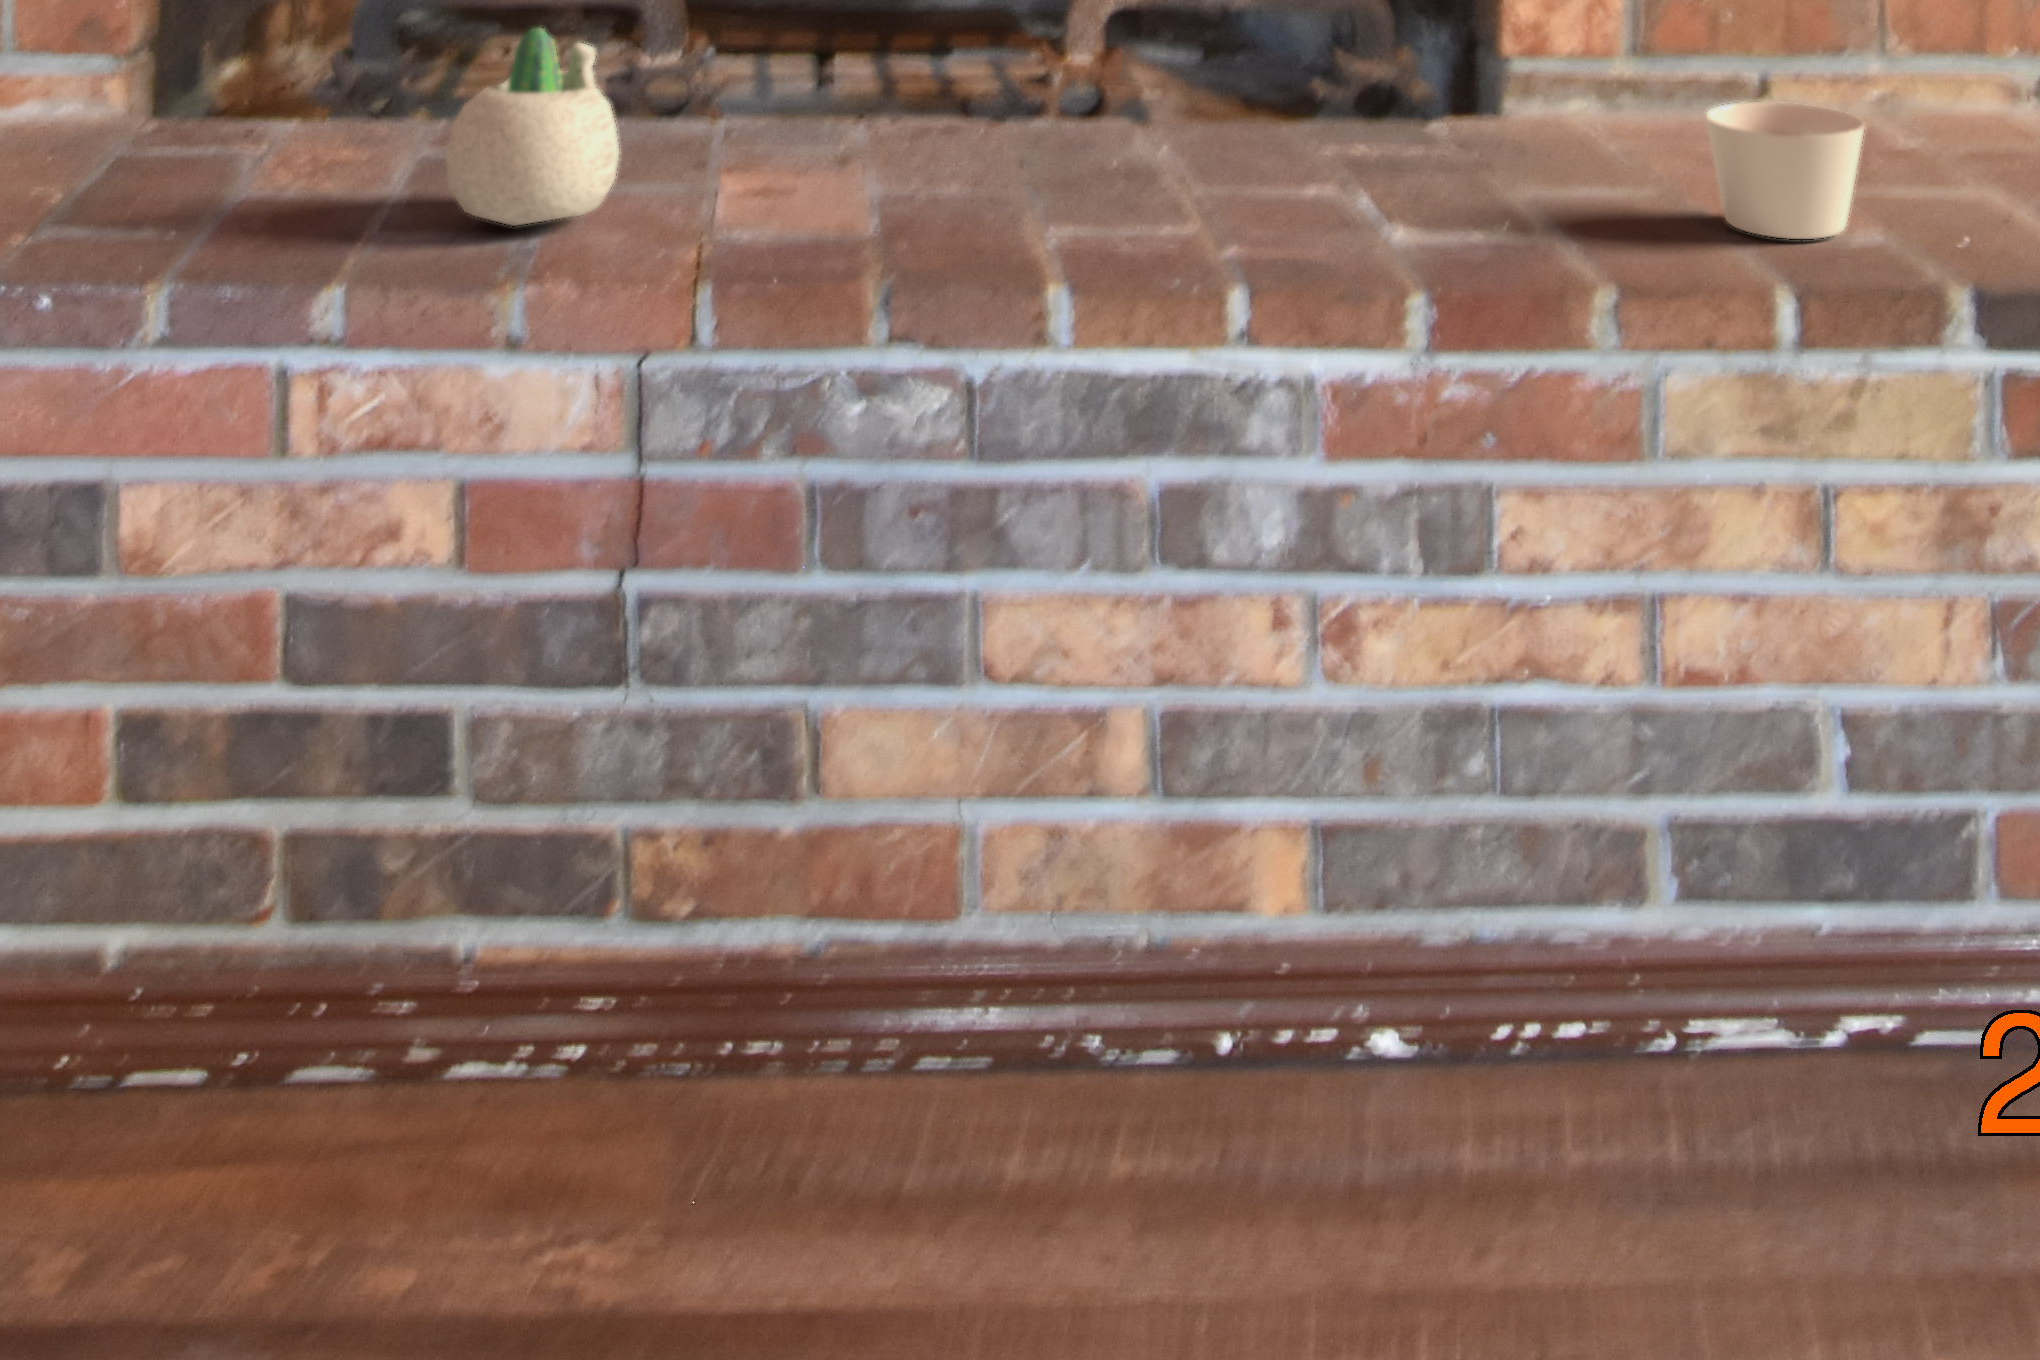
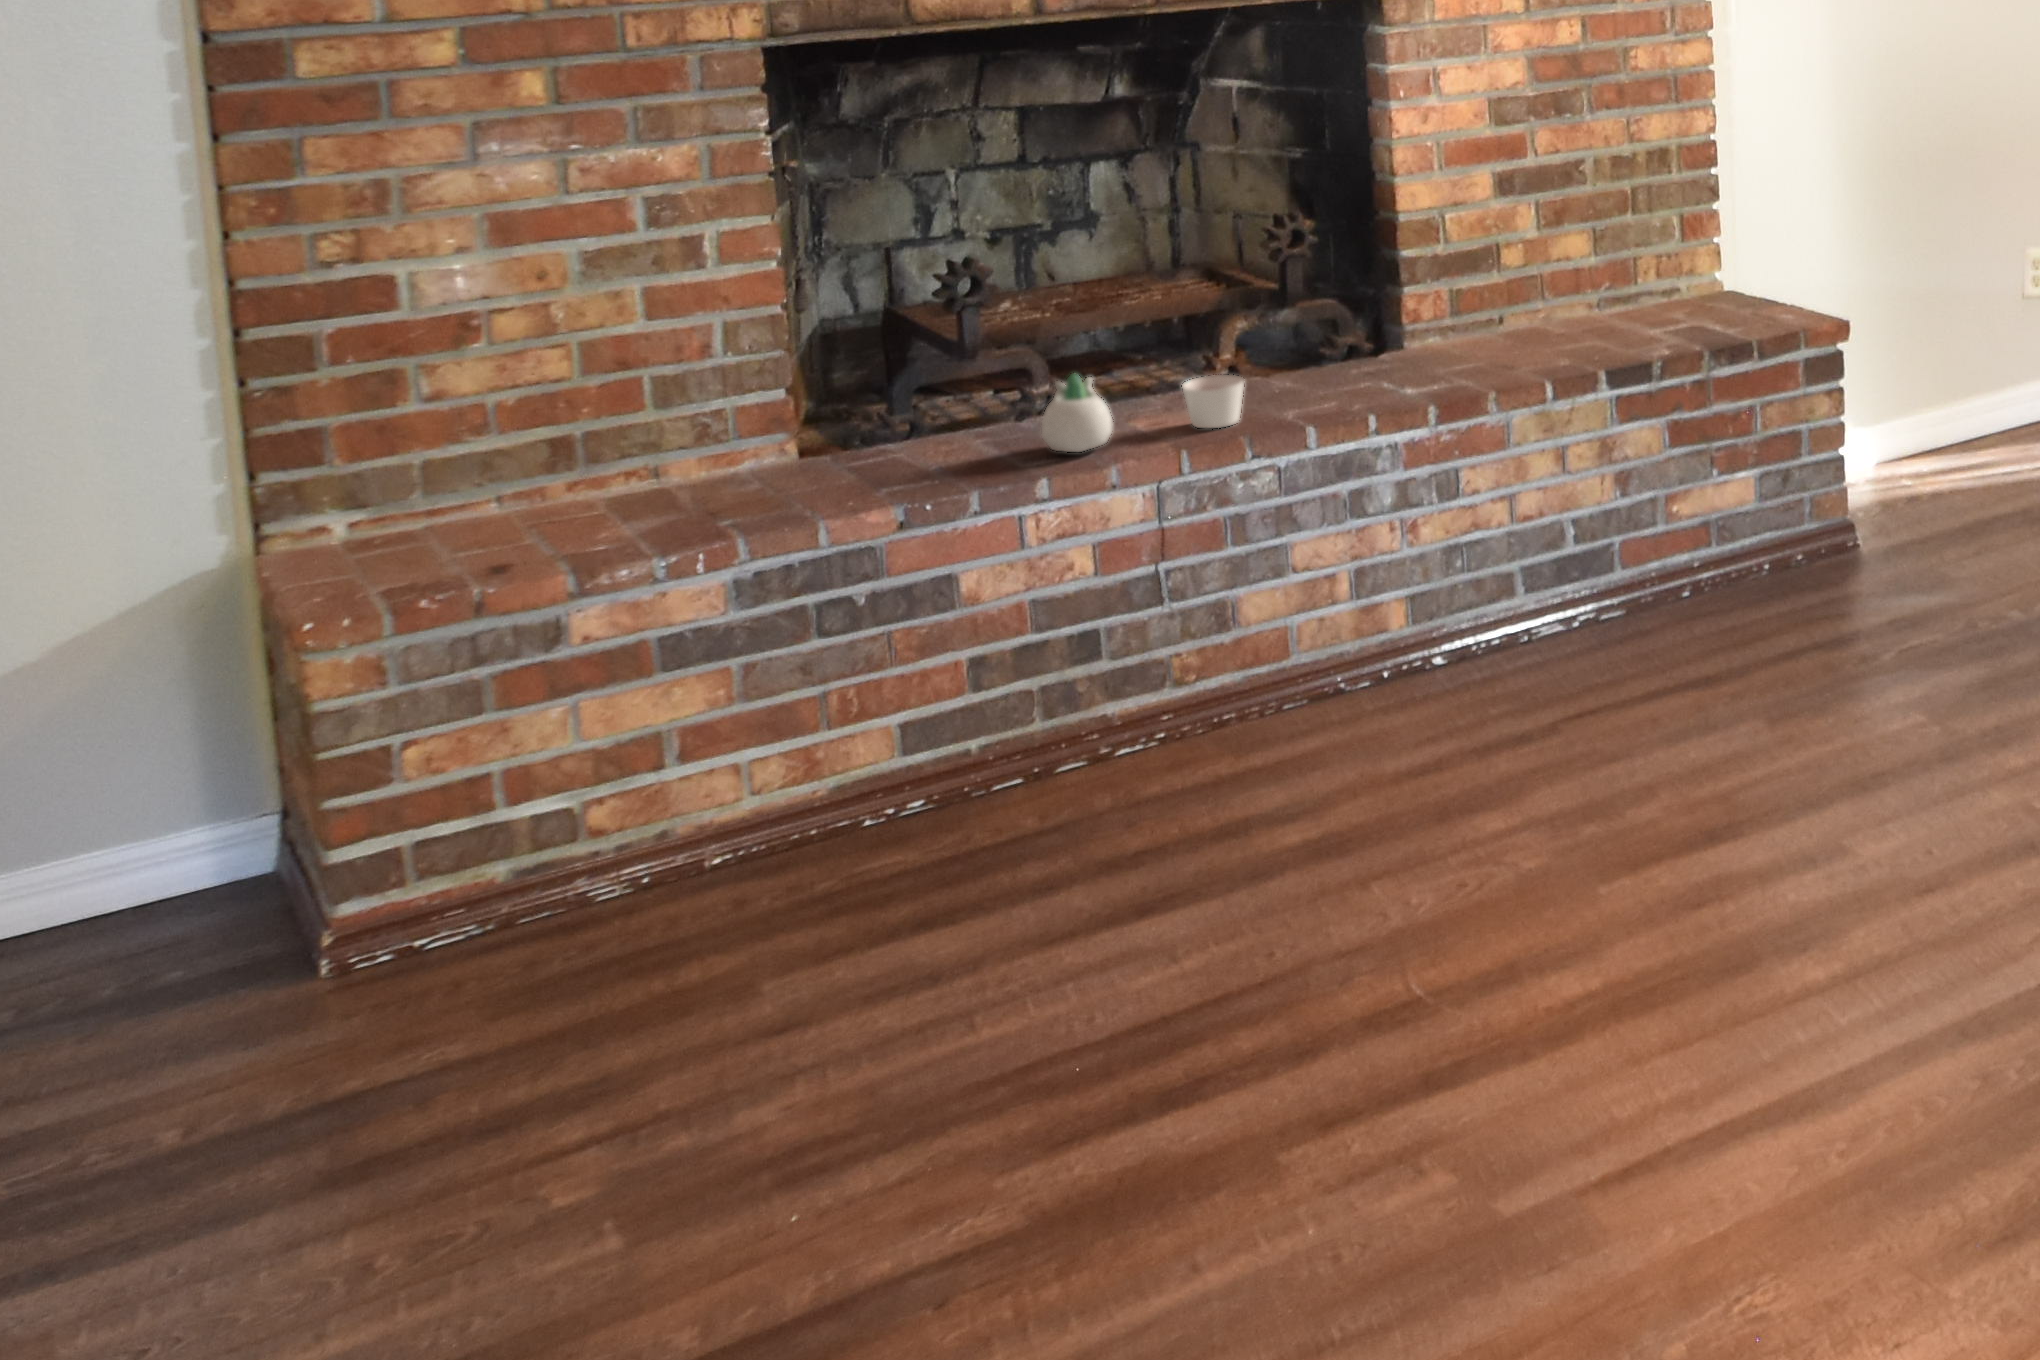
candle: present [1706,102,1864,239] -> present [1183,375,1244,429]

